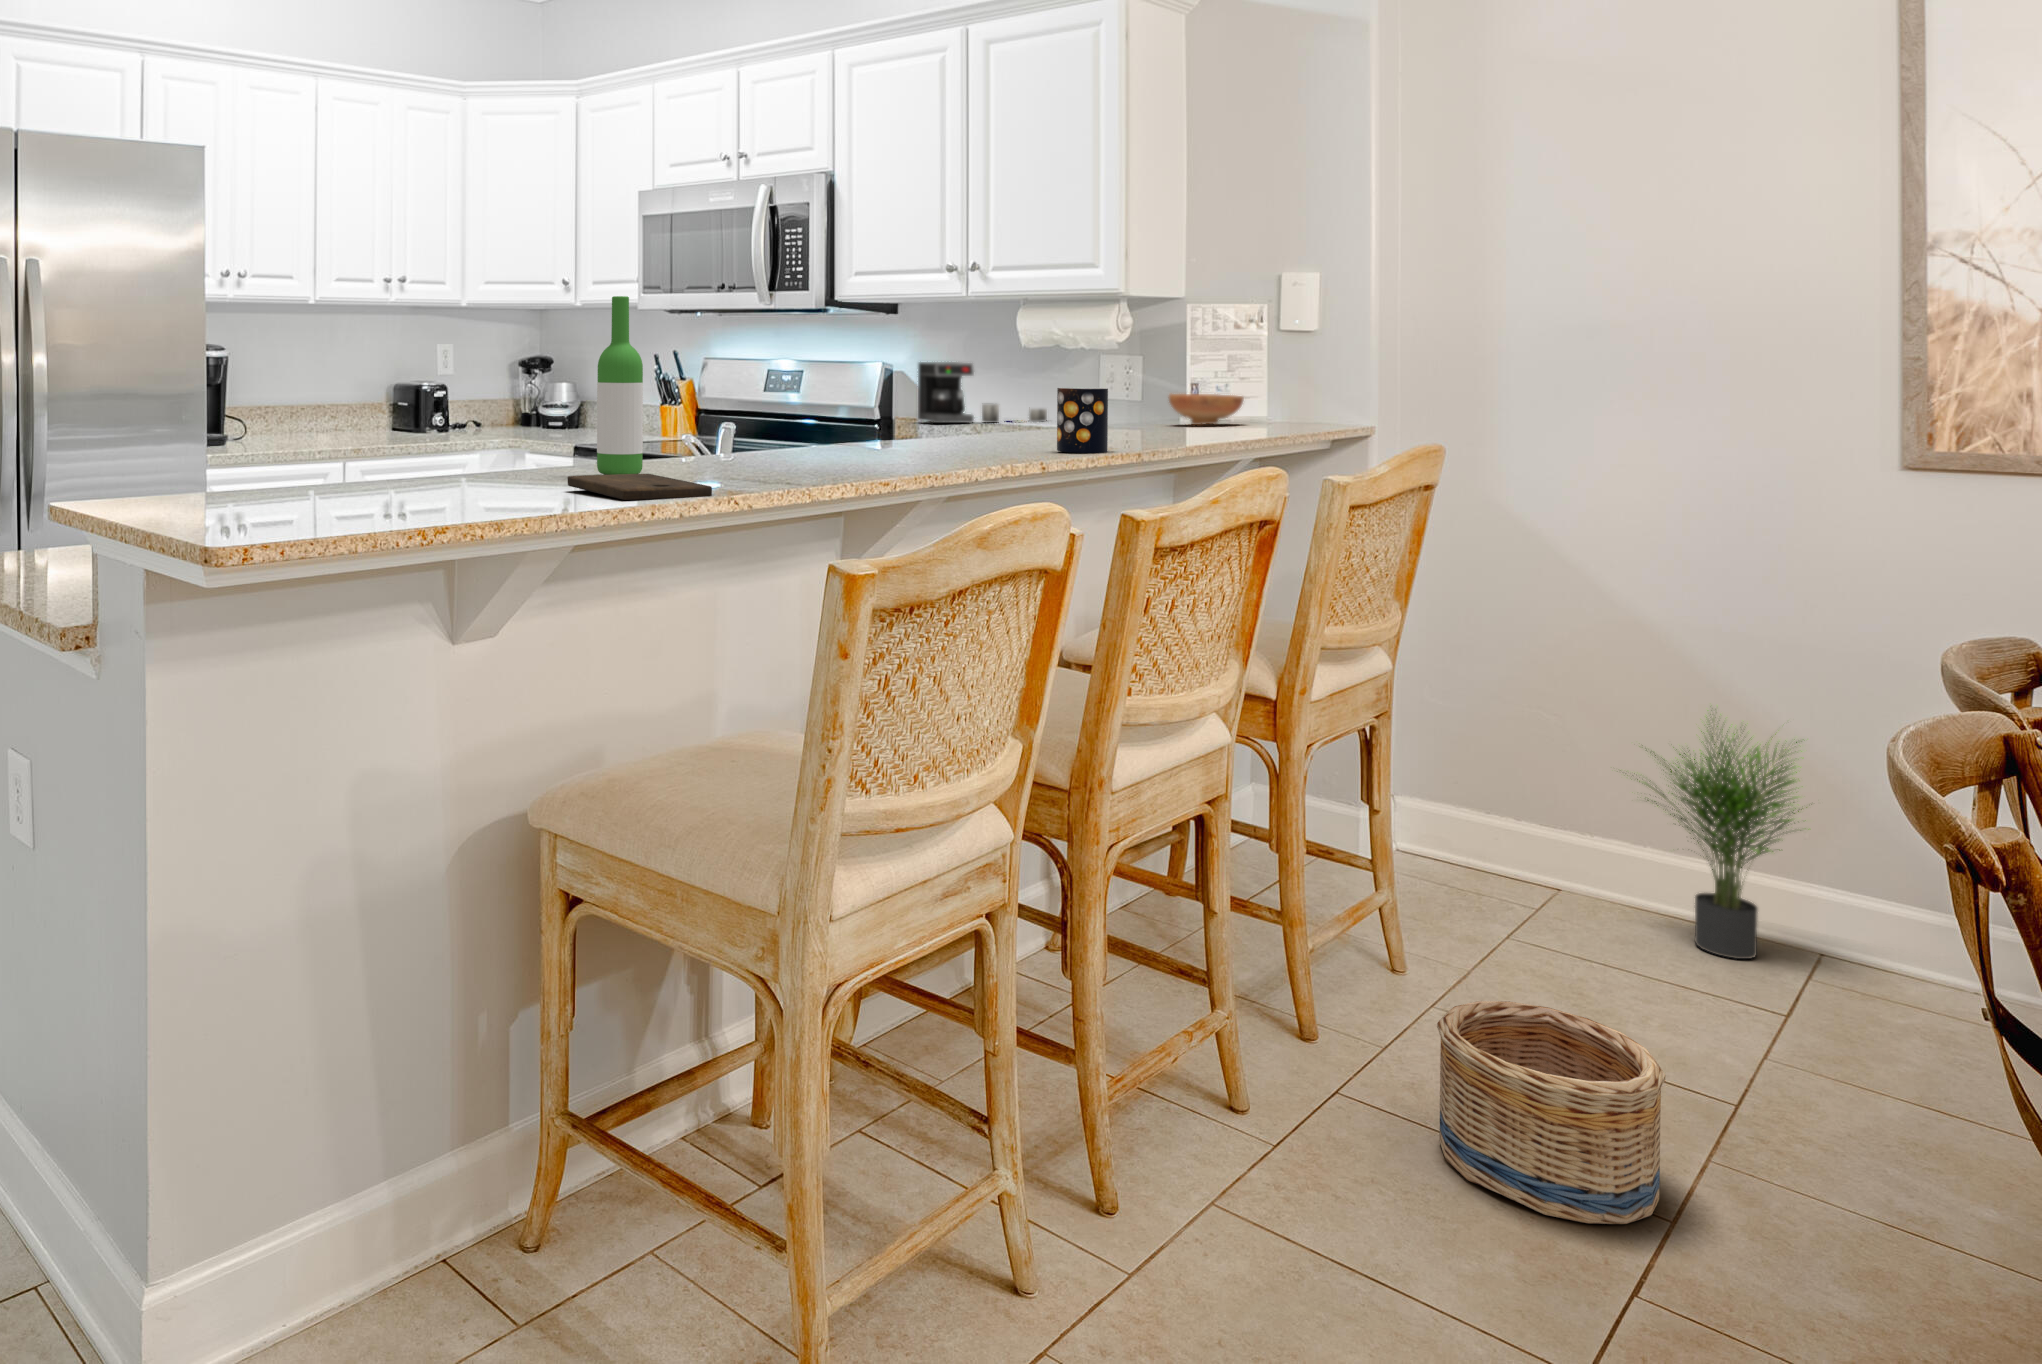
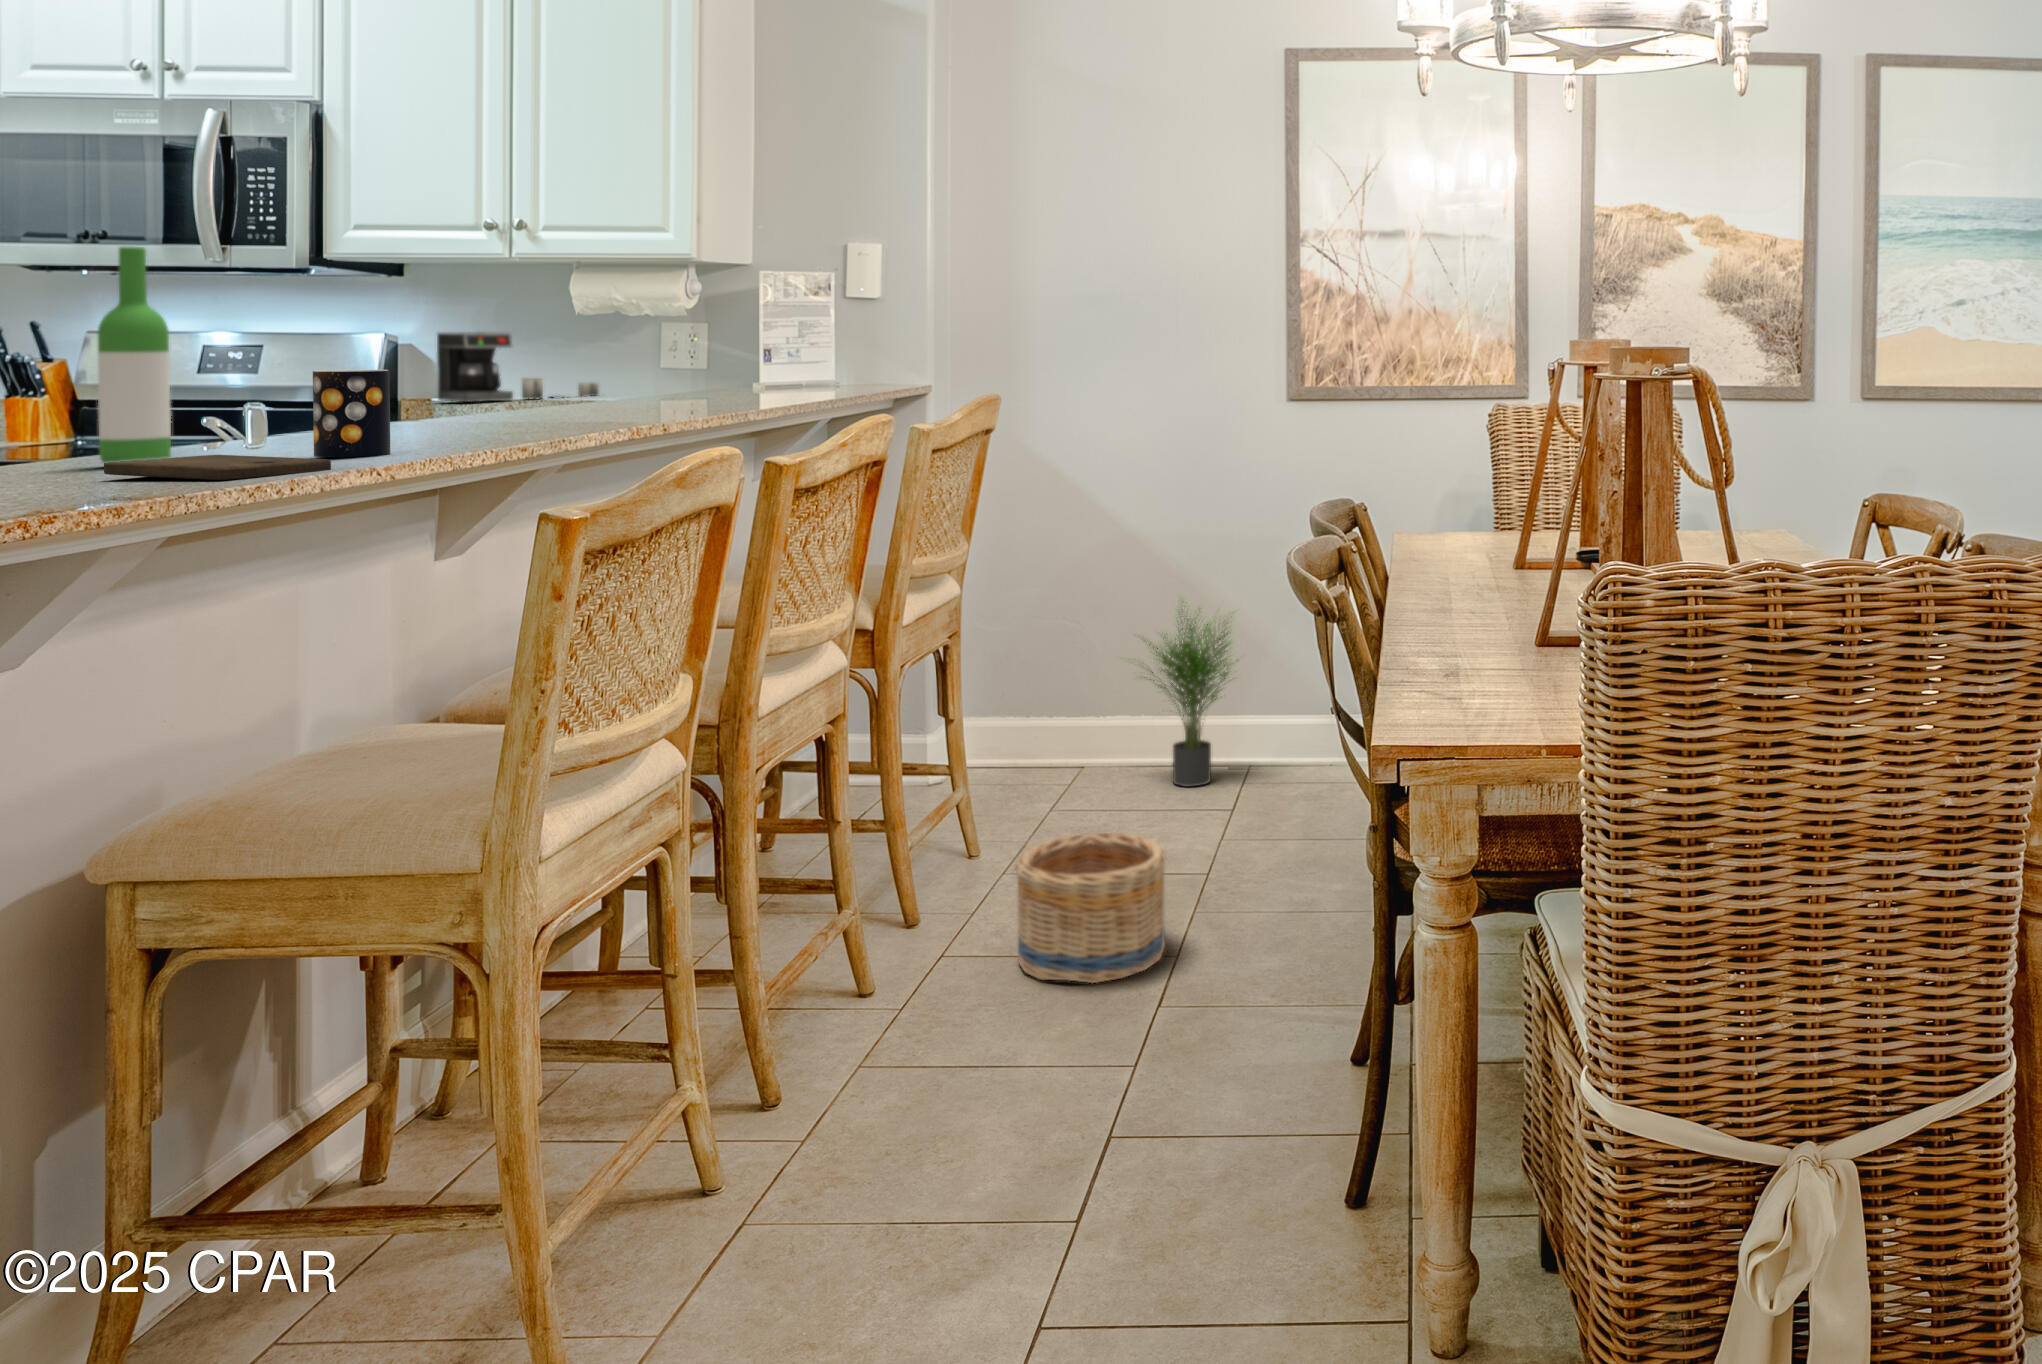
mug: present [1057,387,1108,453] -> present [313,370,390,457]
bowl: present [1169,394,1243,425] -> none [741,360,815,391]

